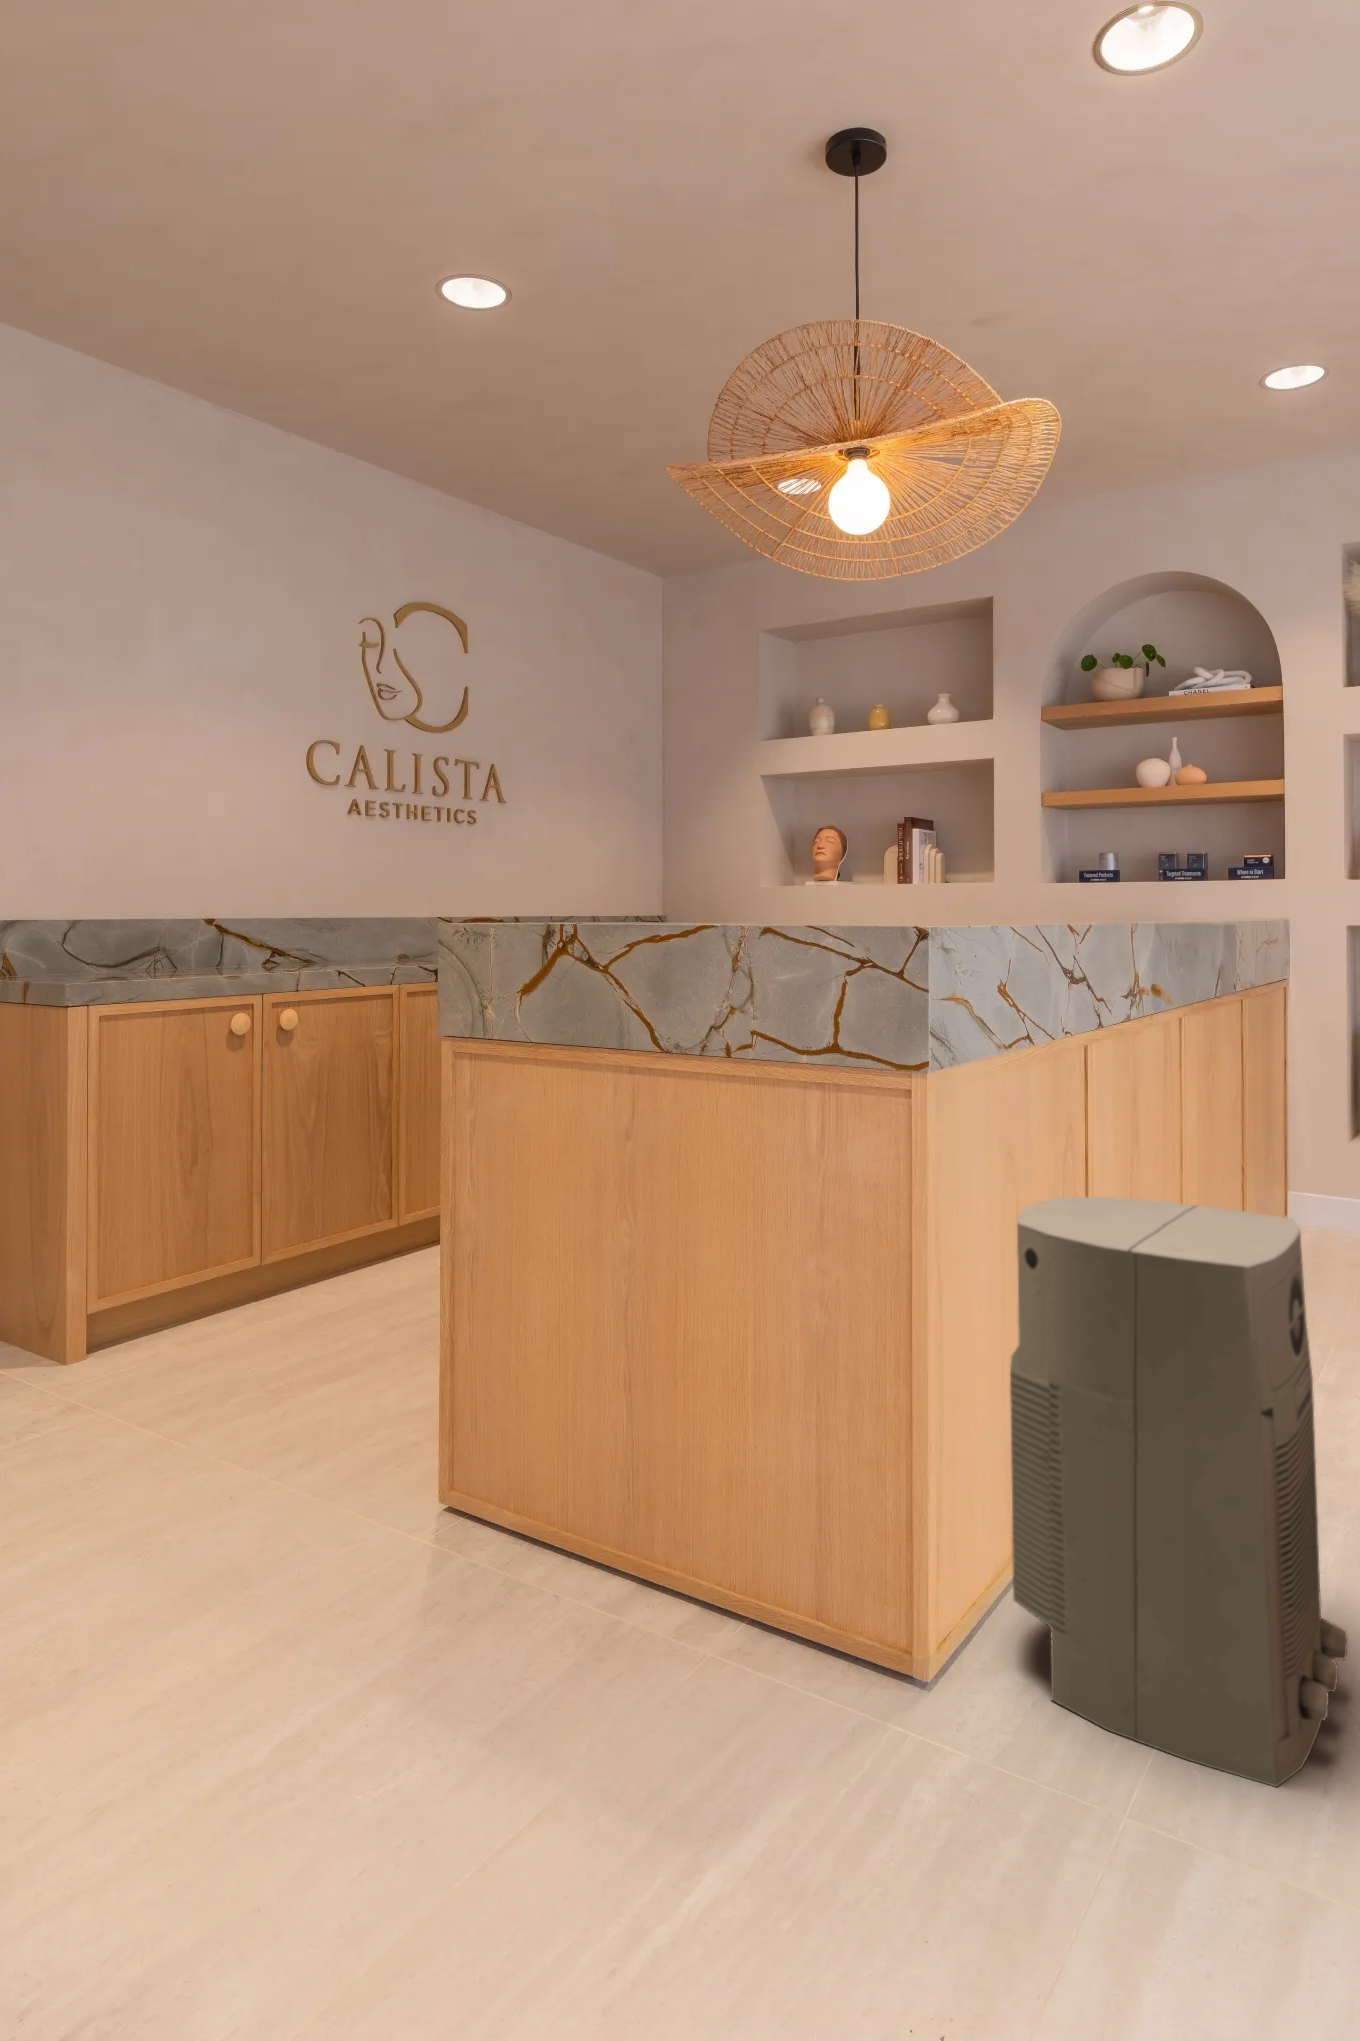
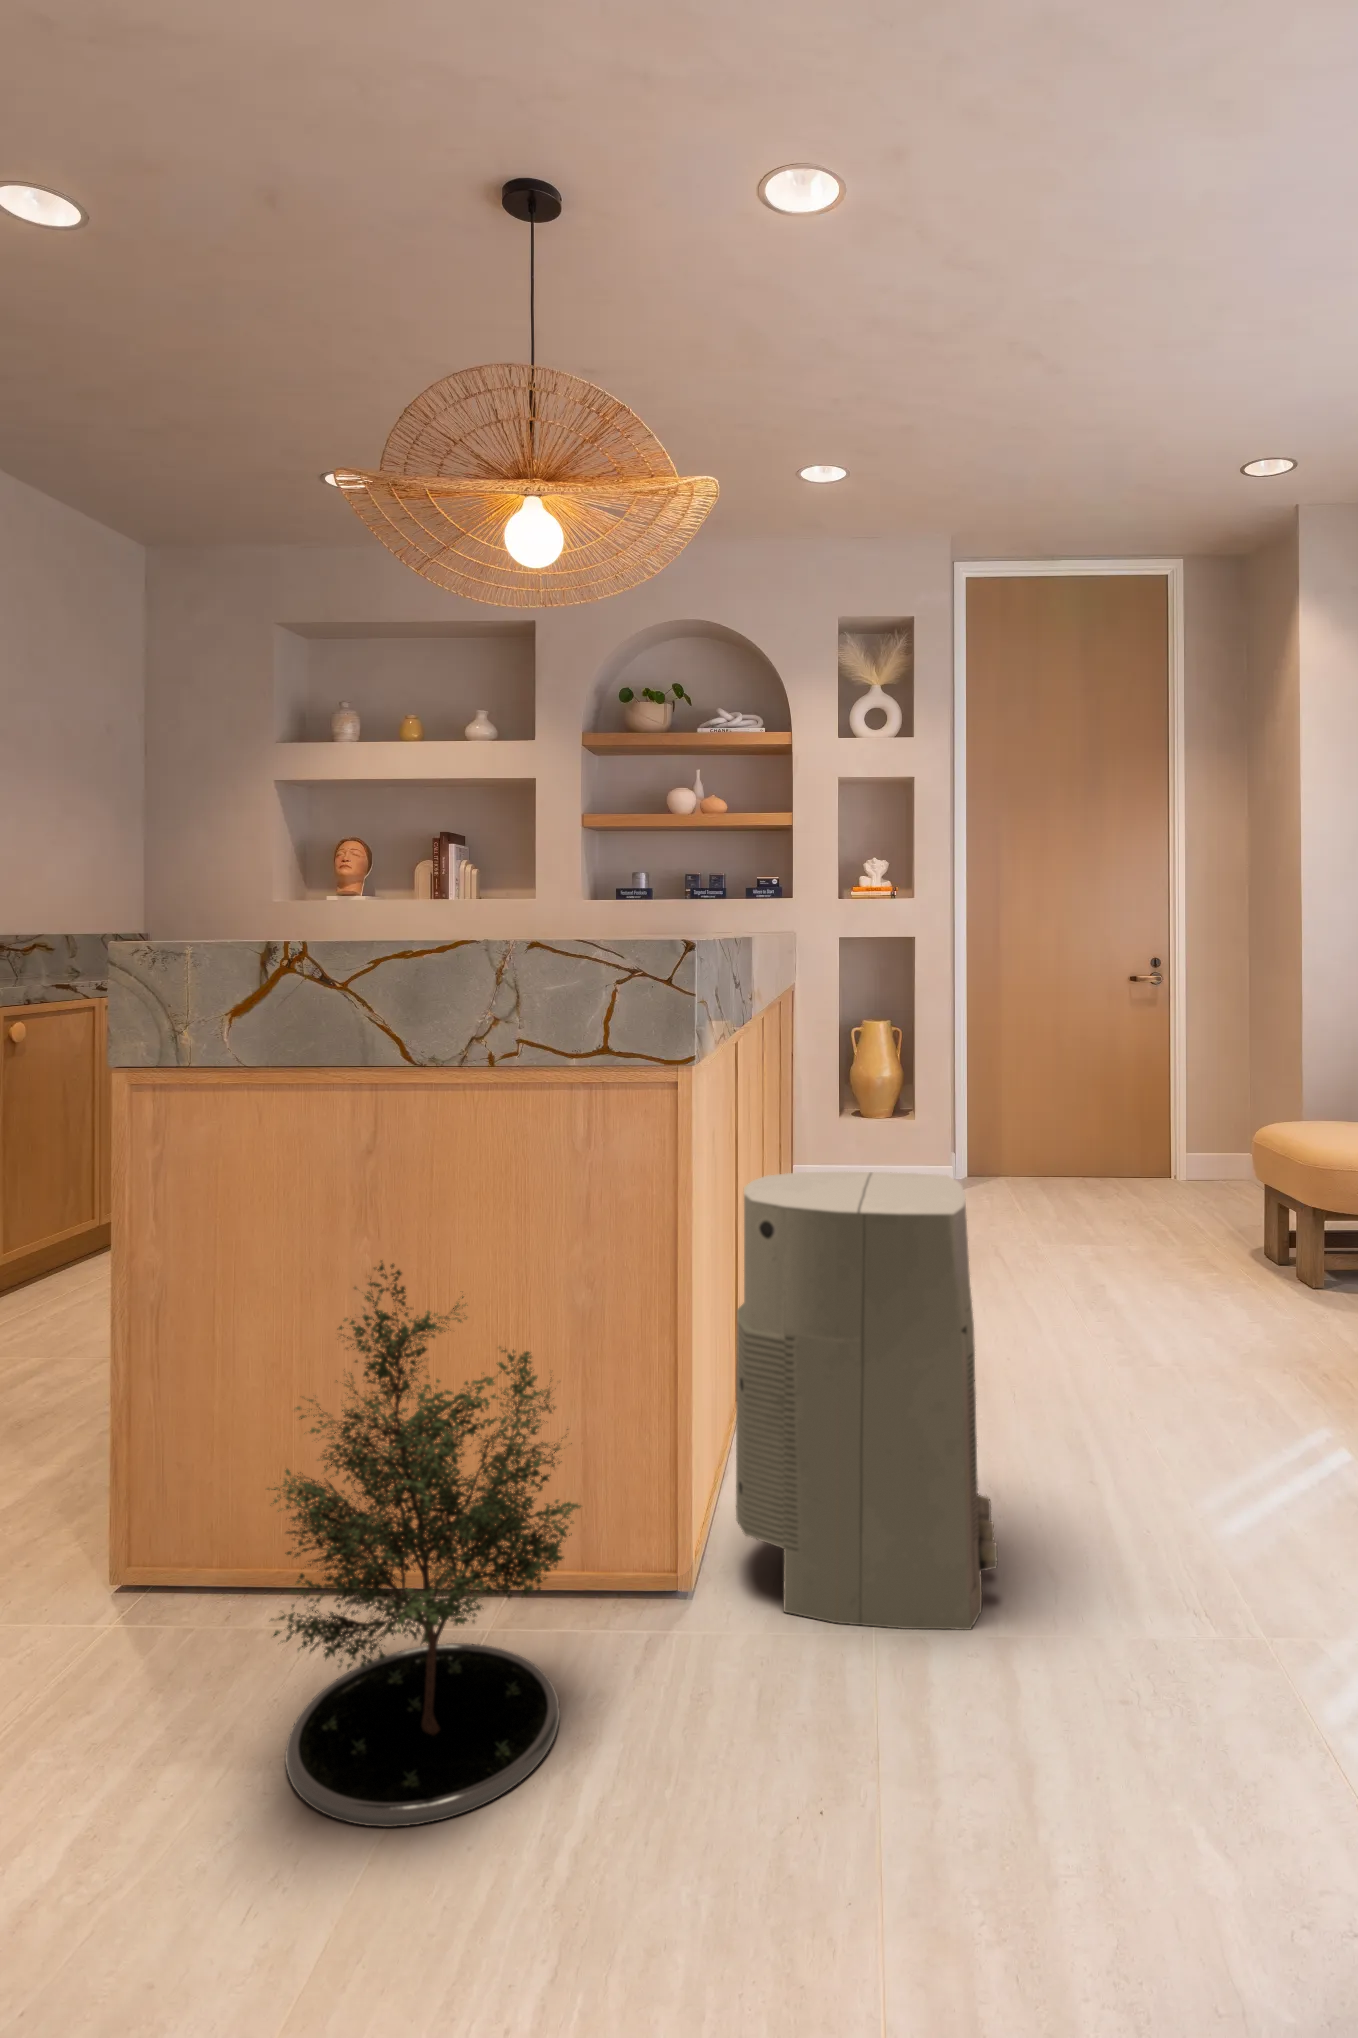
potted tree: none [459,1240,794,1809] -> present [268,1263,581,1827]

